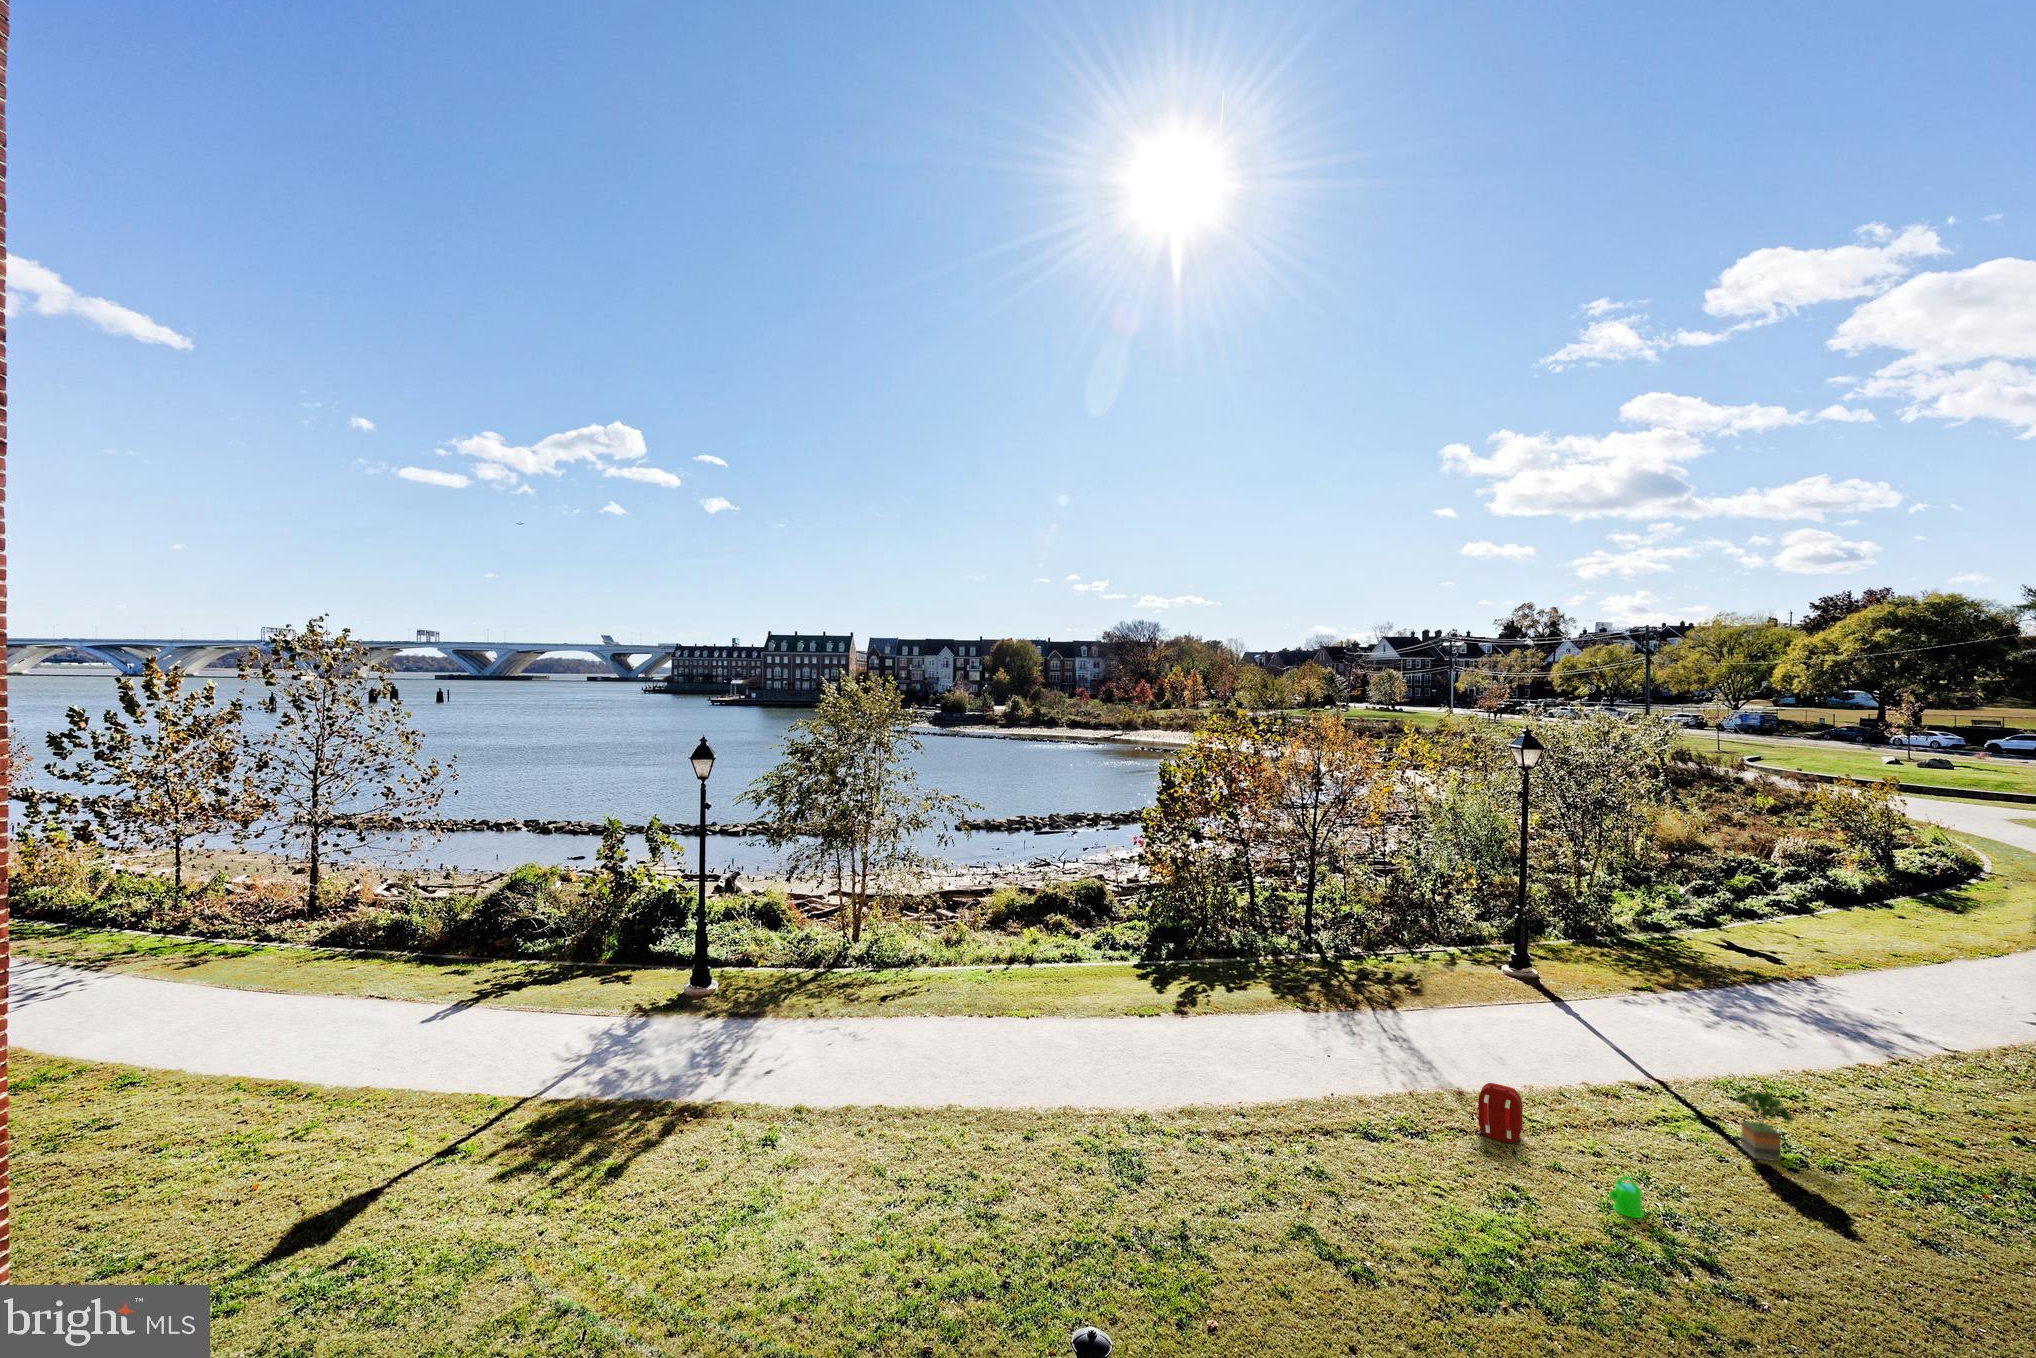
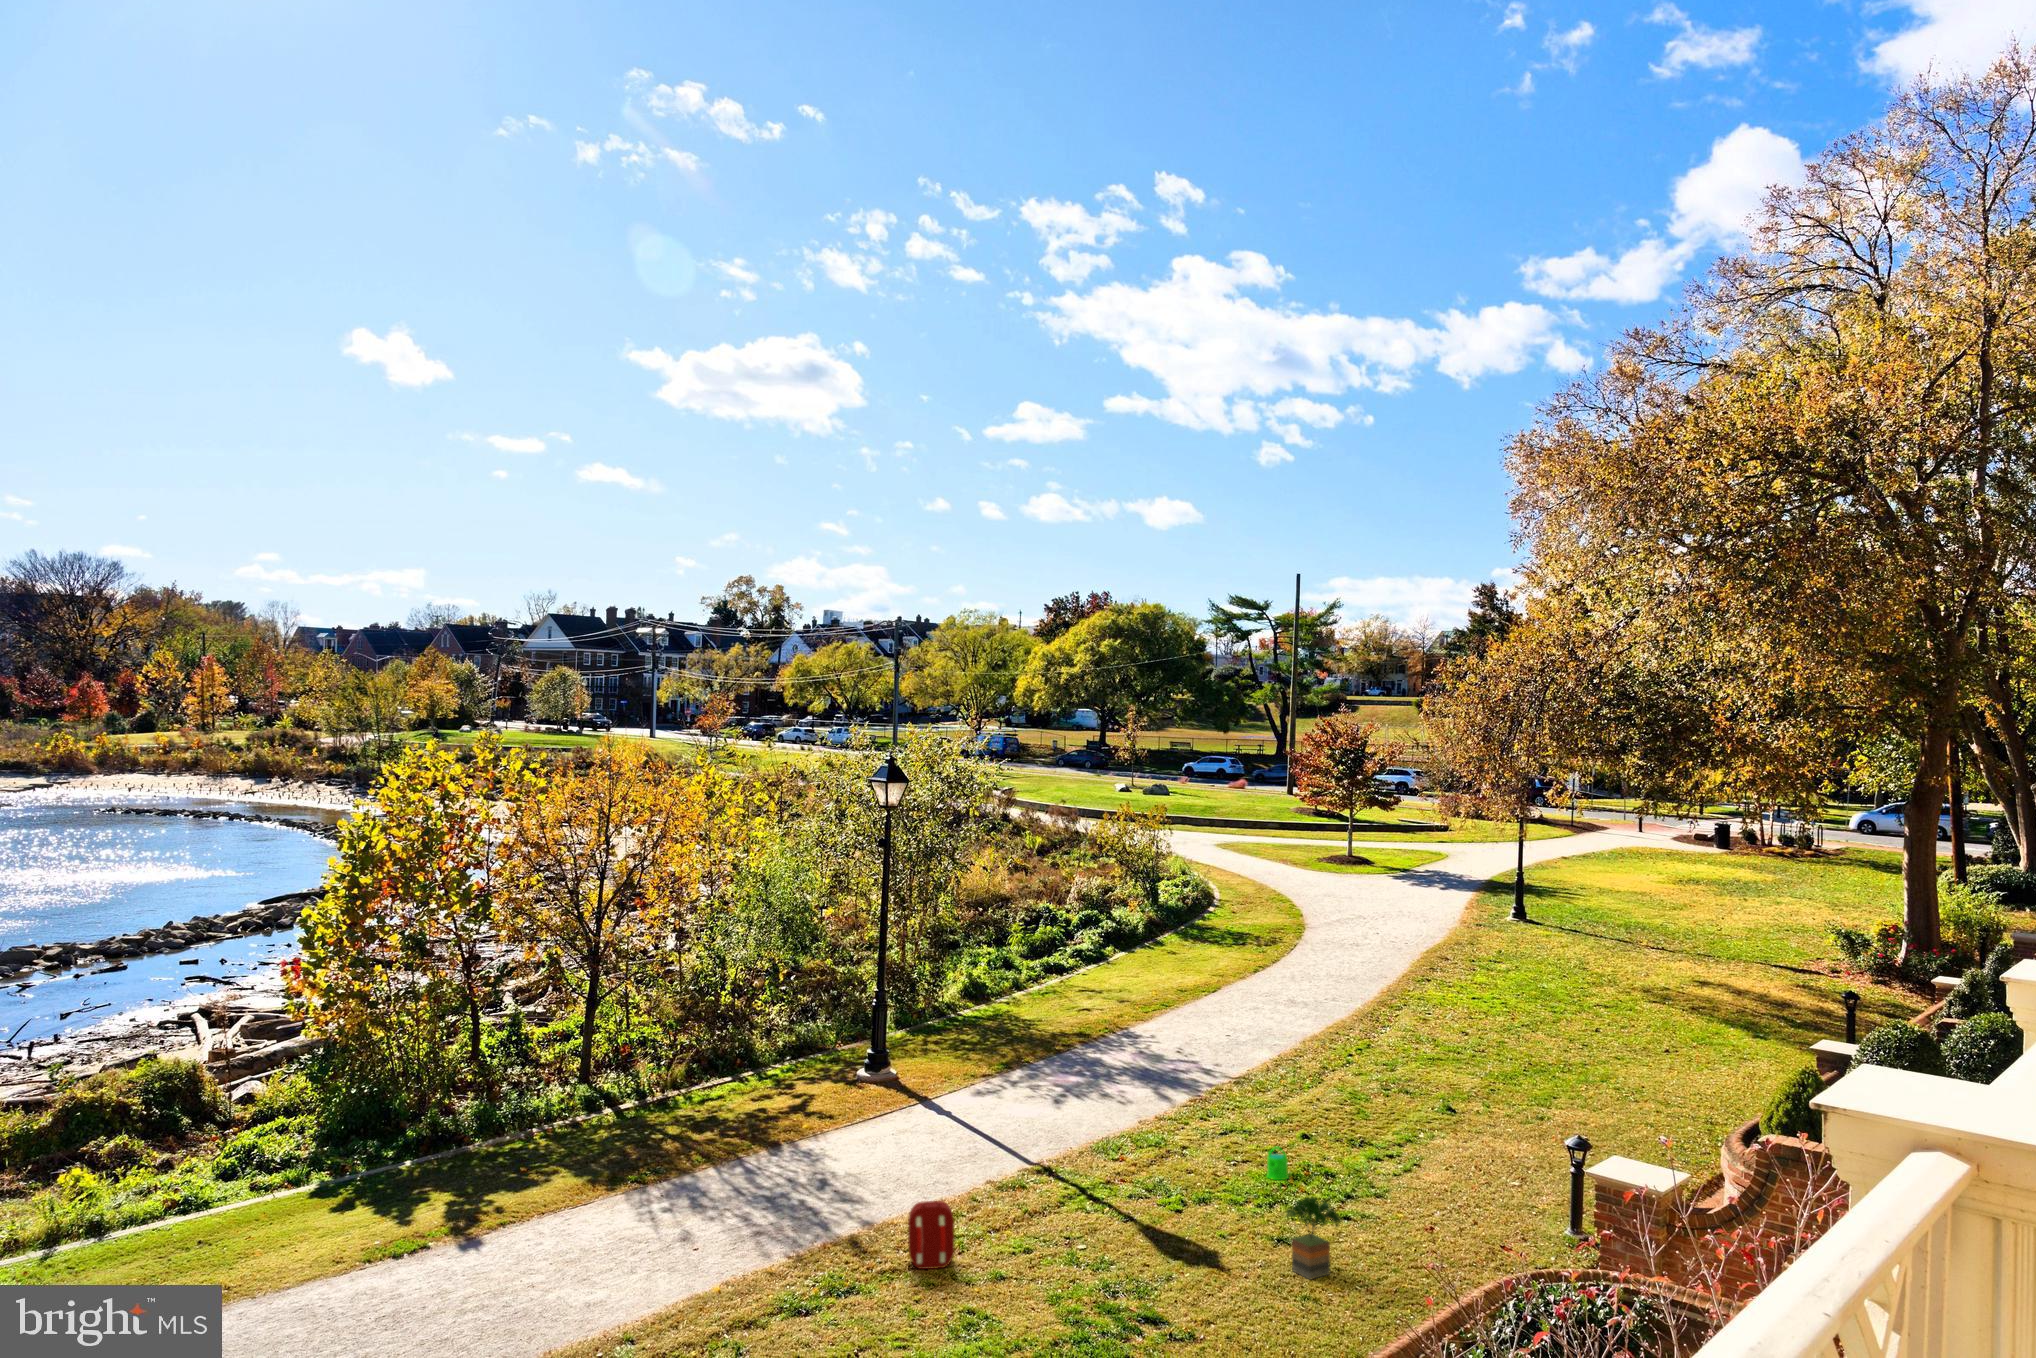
potted tree: present [1736,1091,1793,1161] -> present [1286,1197,1341,1279]
watering can: present [1609,1176,1644,1218] -> present [1267,1146,1289,1180]

